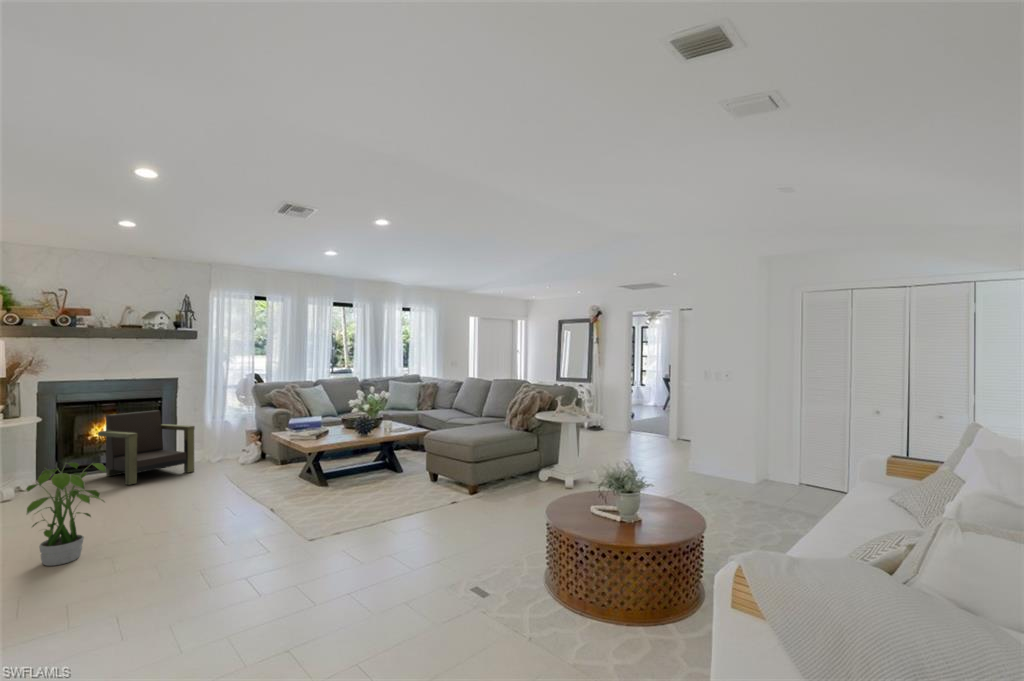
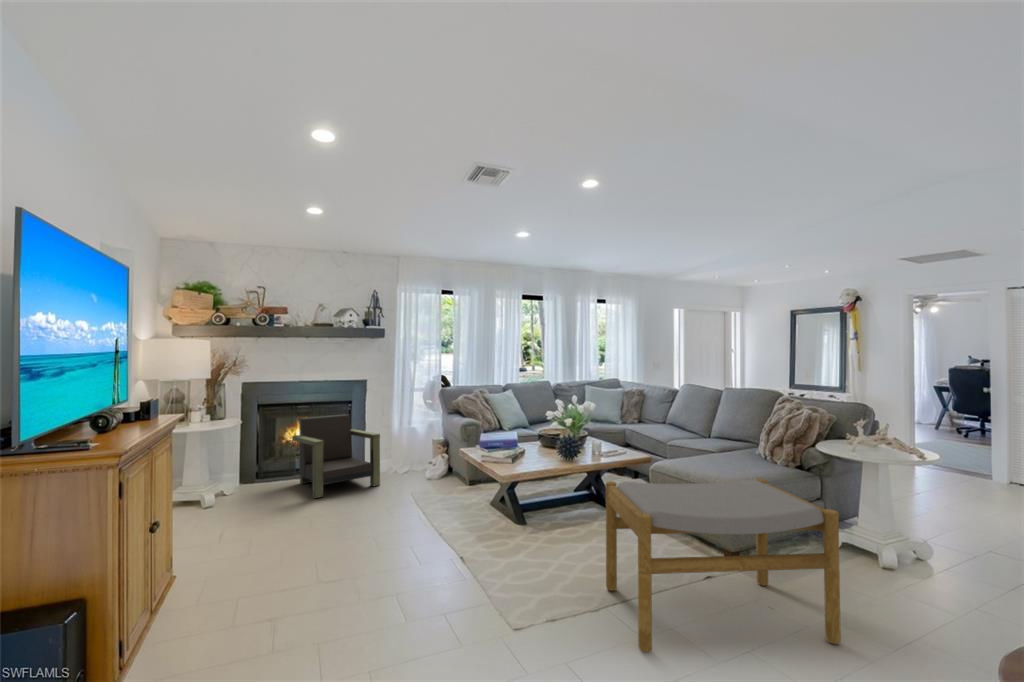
footstool: none [379,435,506,534] -> present [606,479,841,653]
potted plant: present [26,463,106,566] -> none [159,490,257,631]

